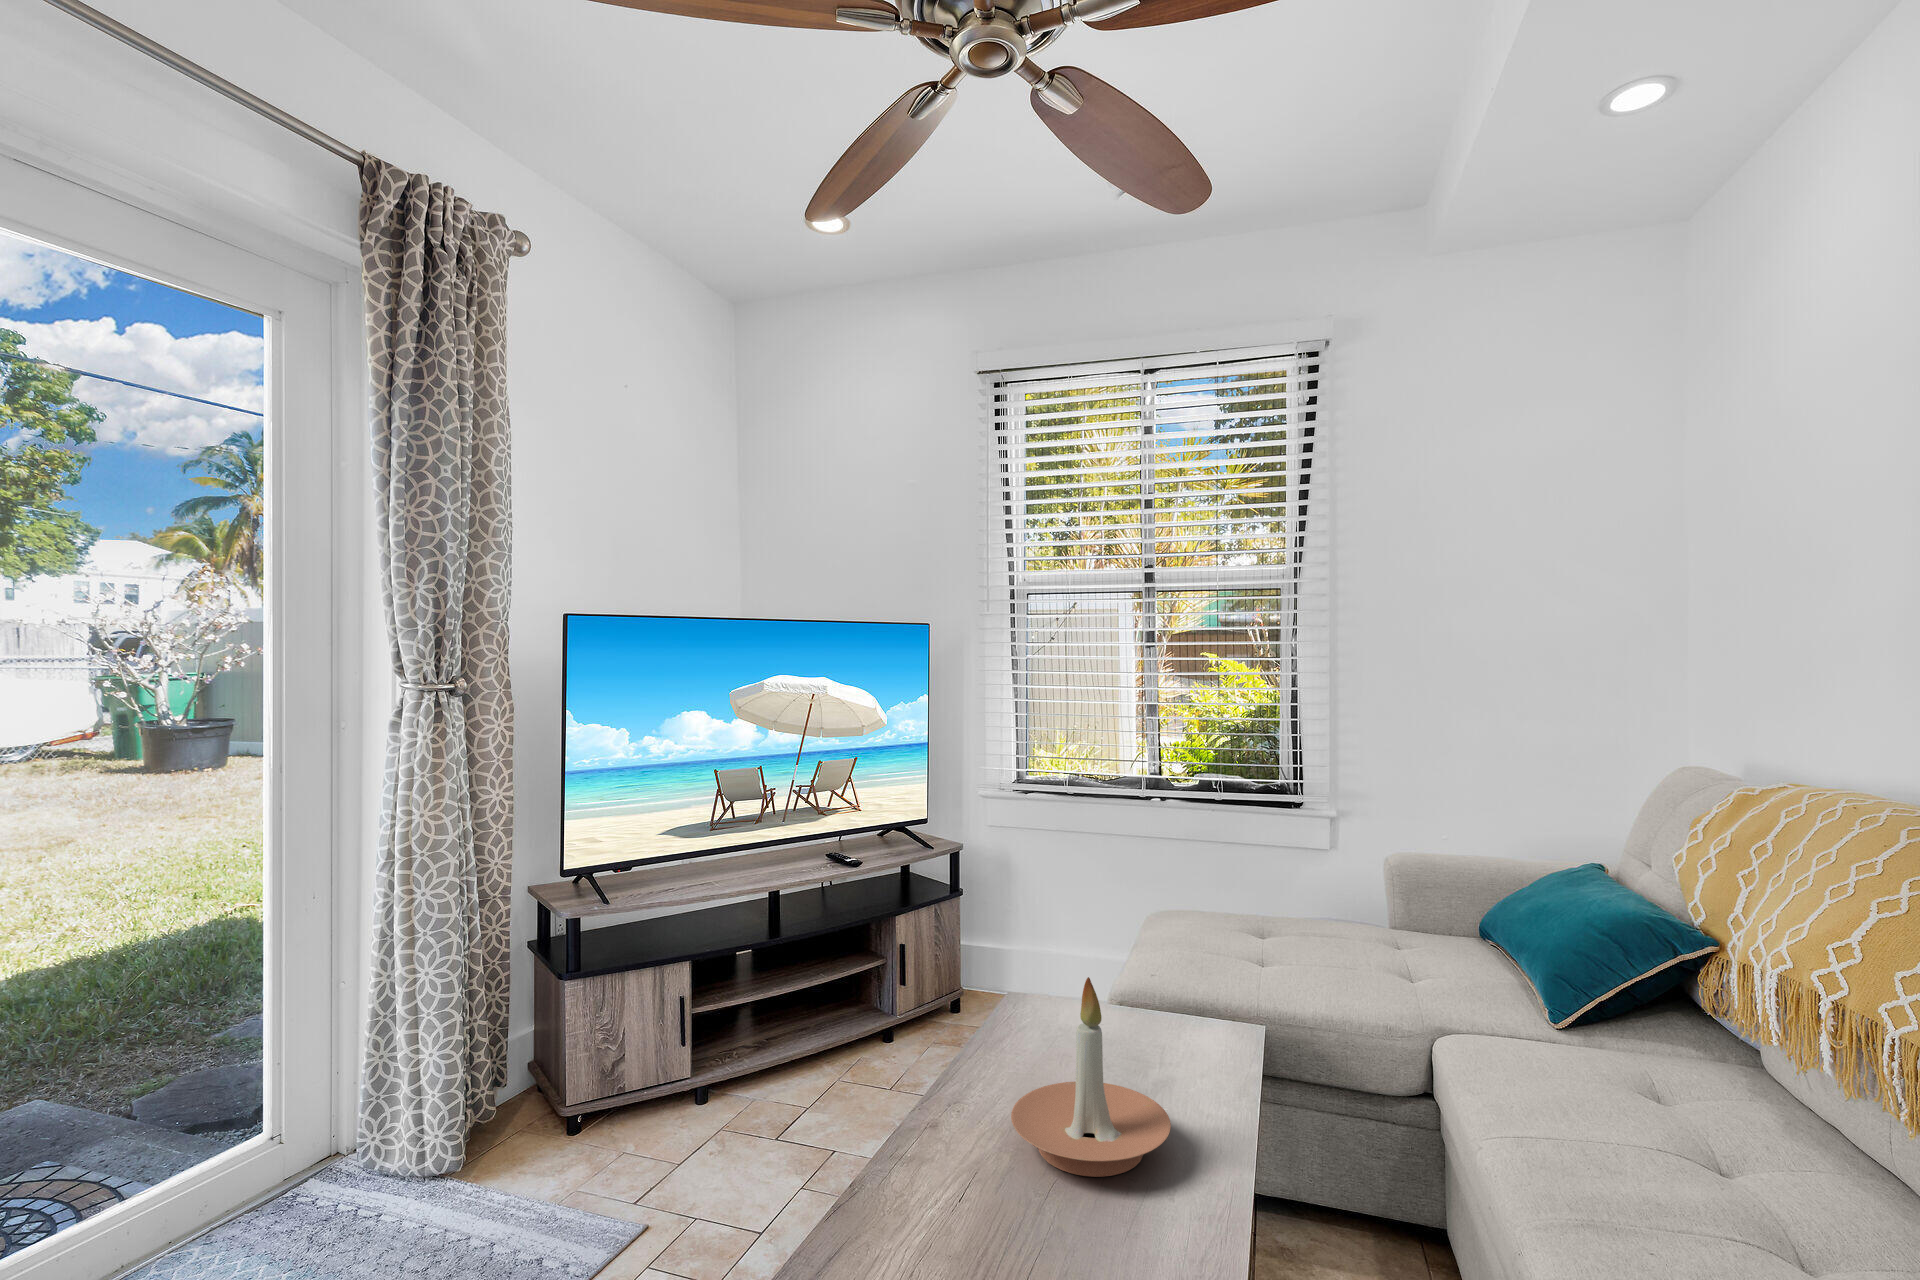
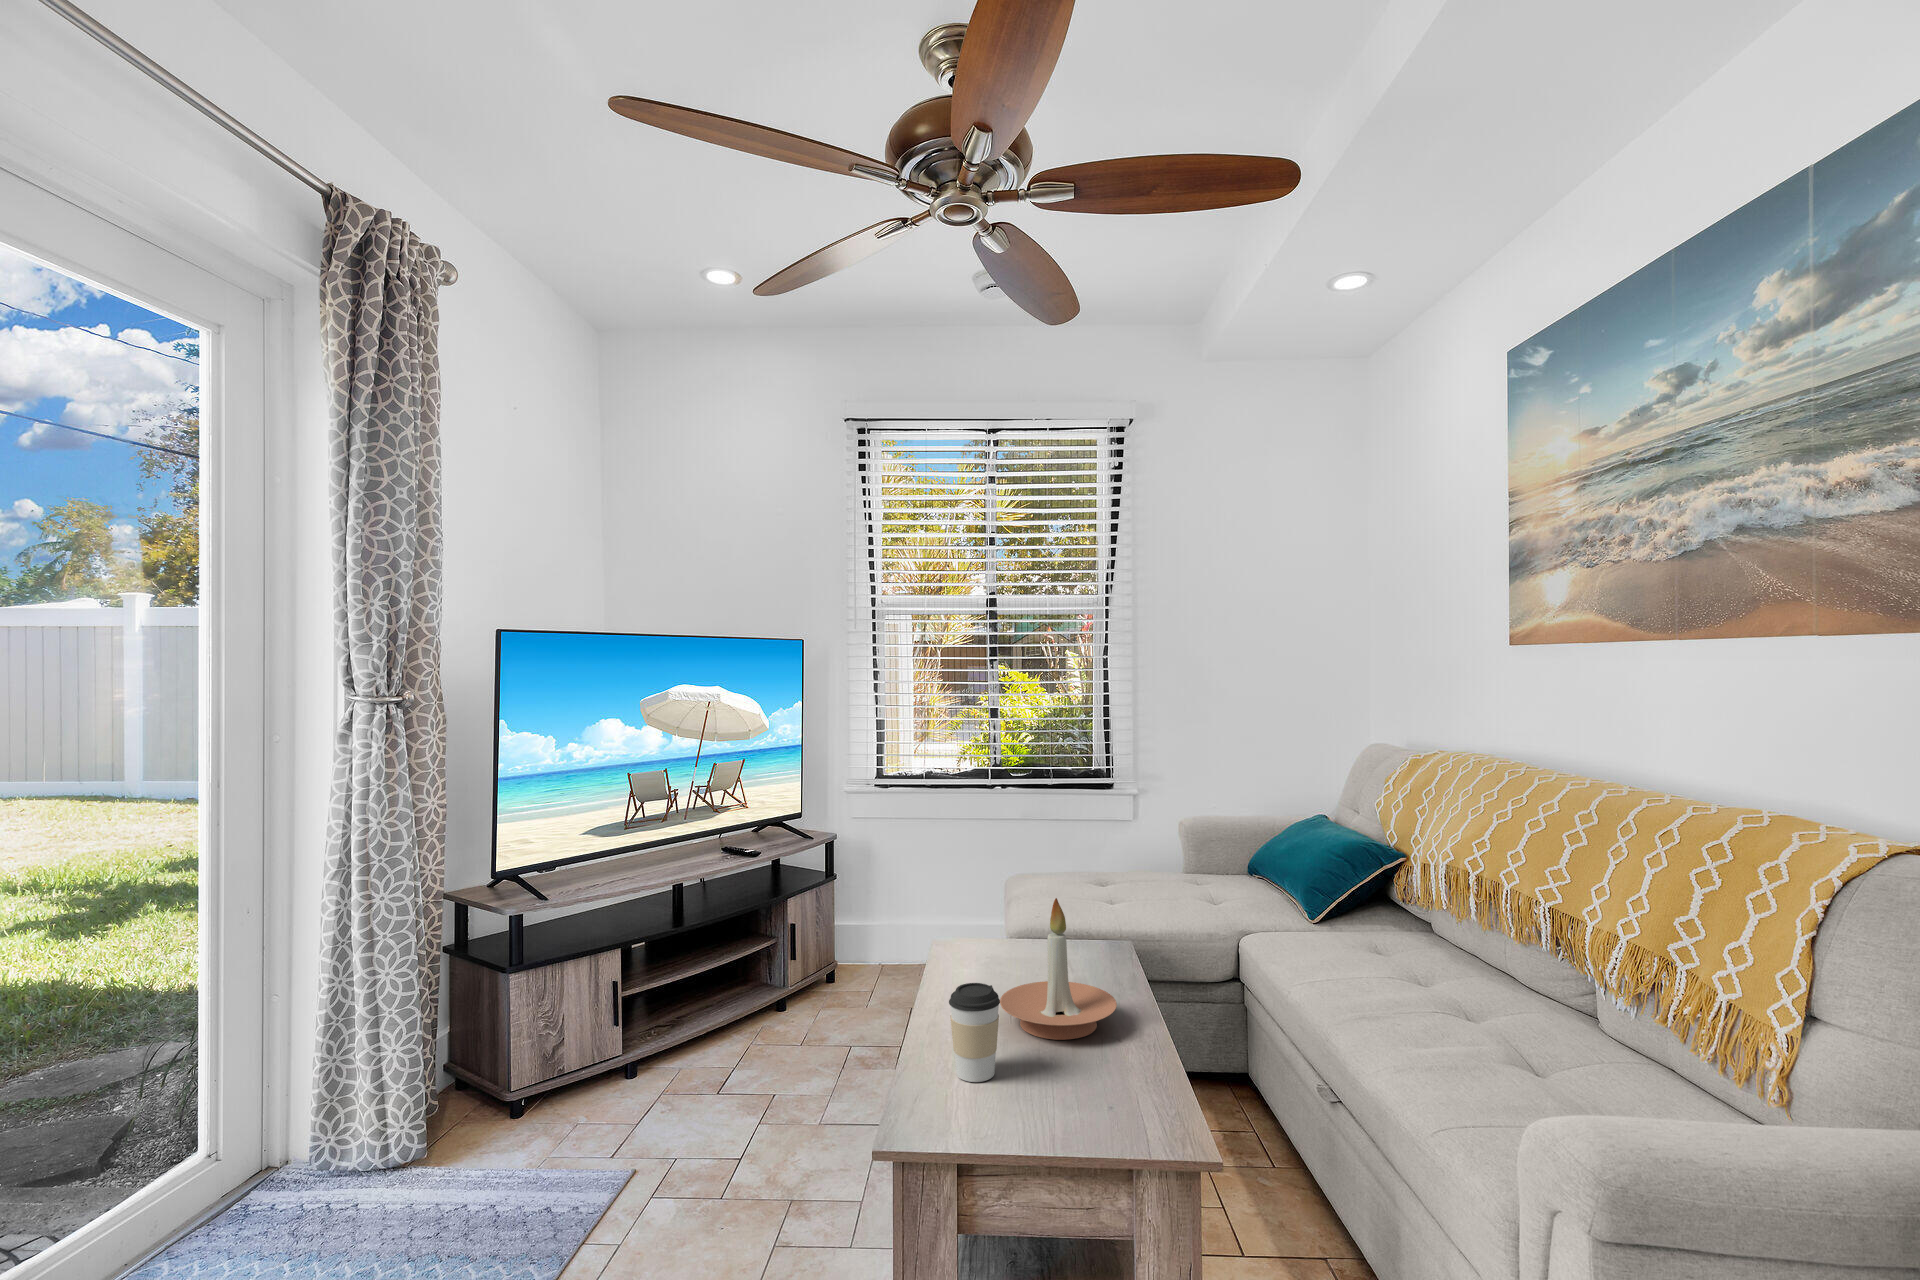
coffee cup: none [901,1088,970,1229] -> present [949,983,1000,1082]

